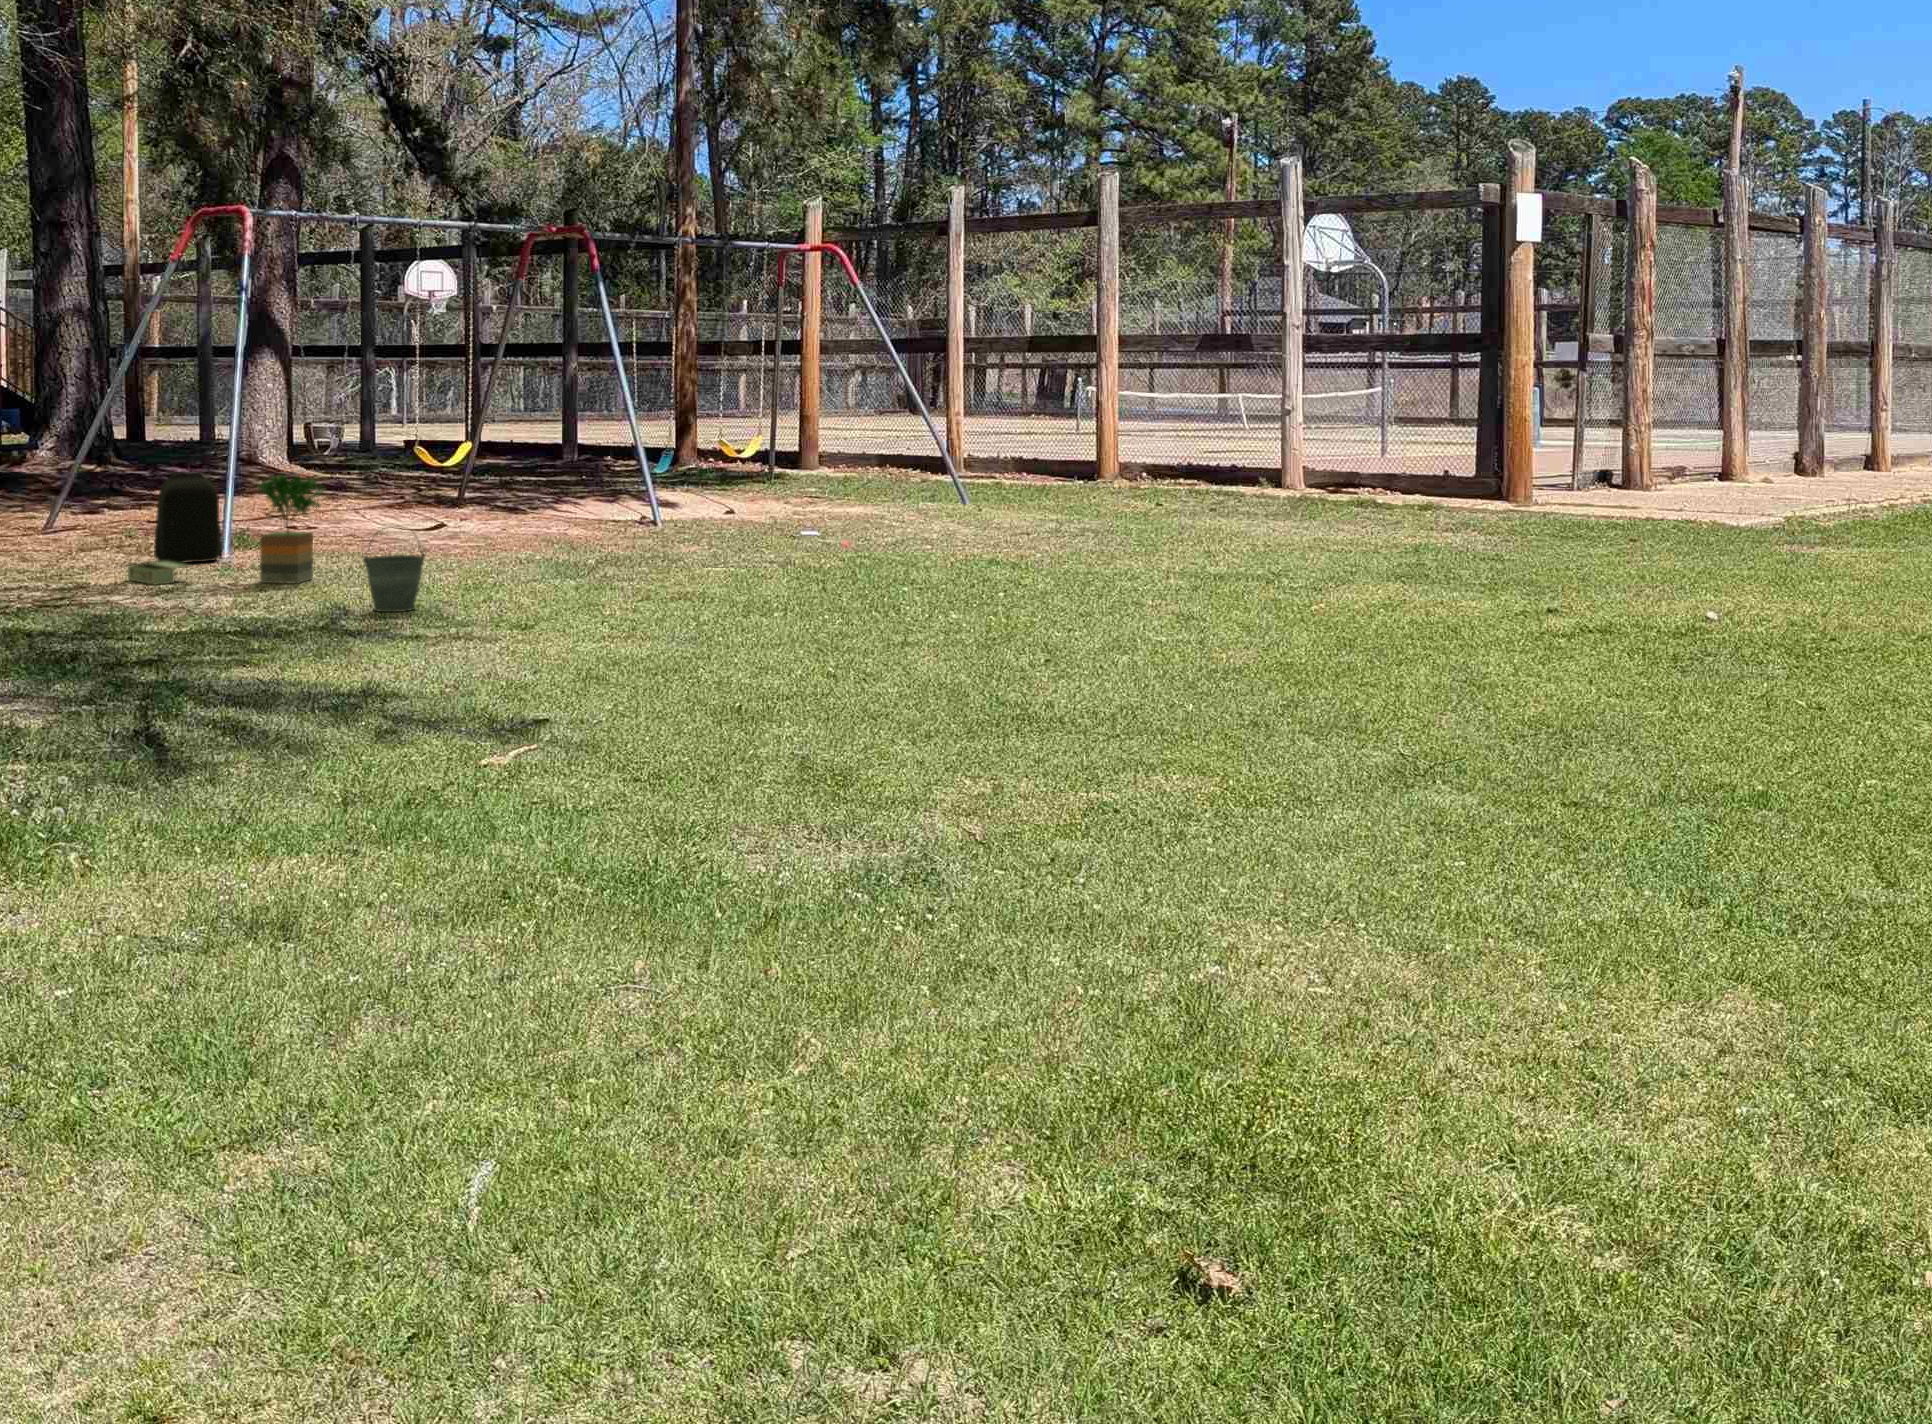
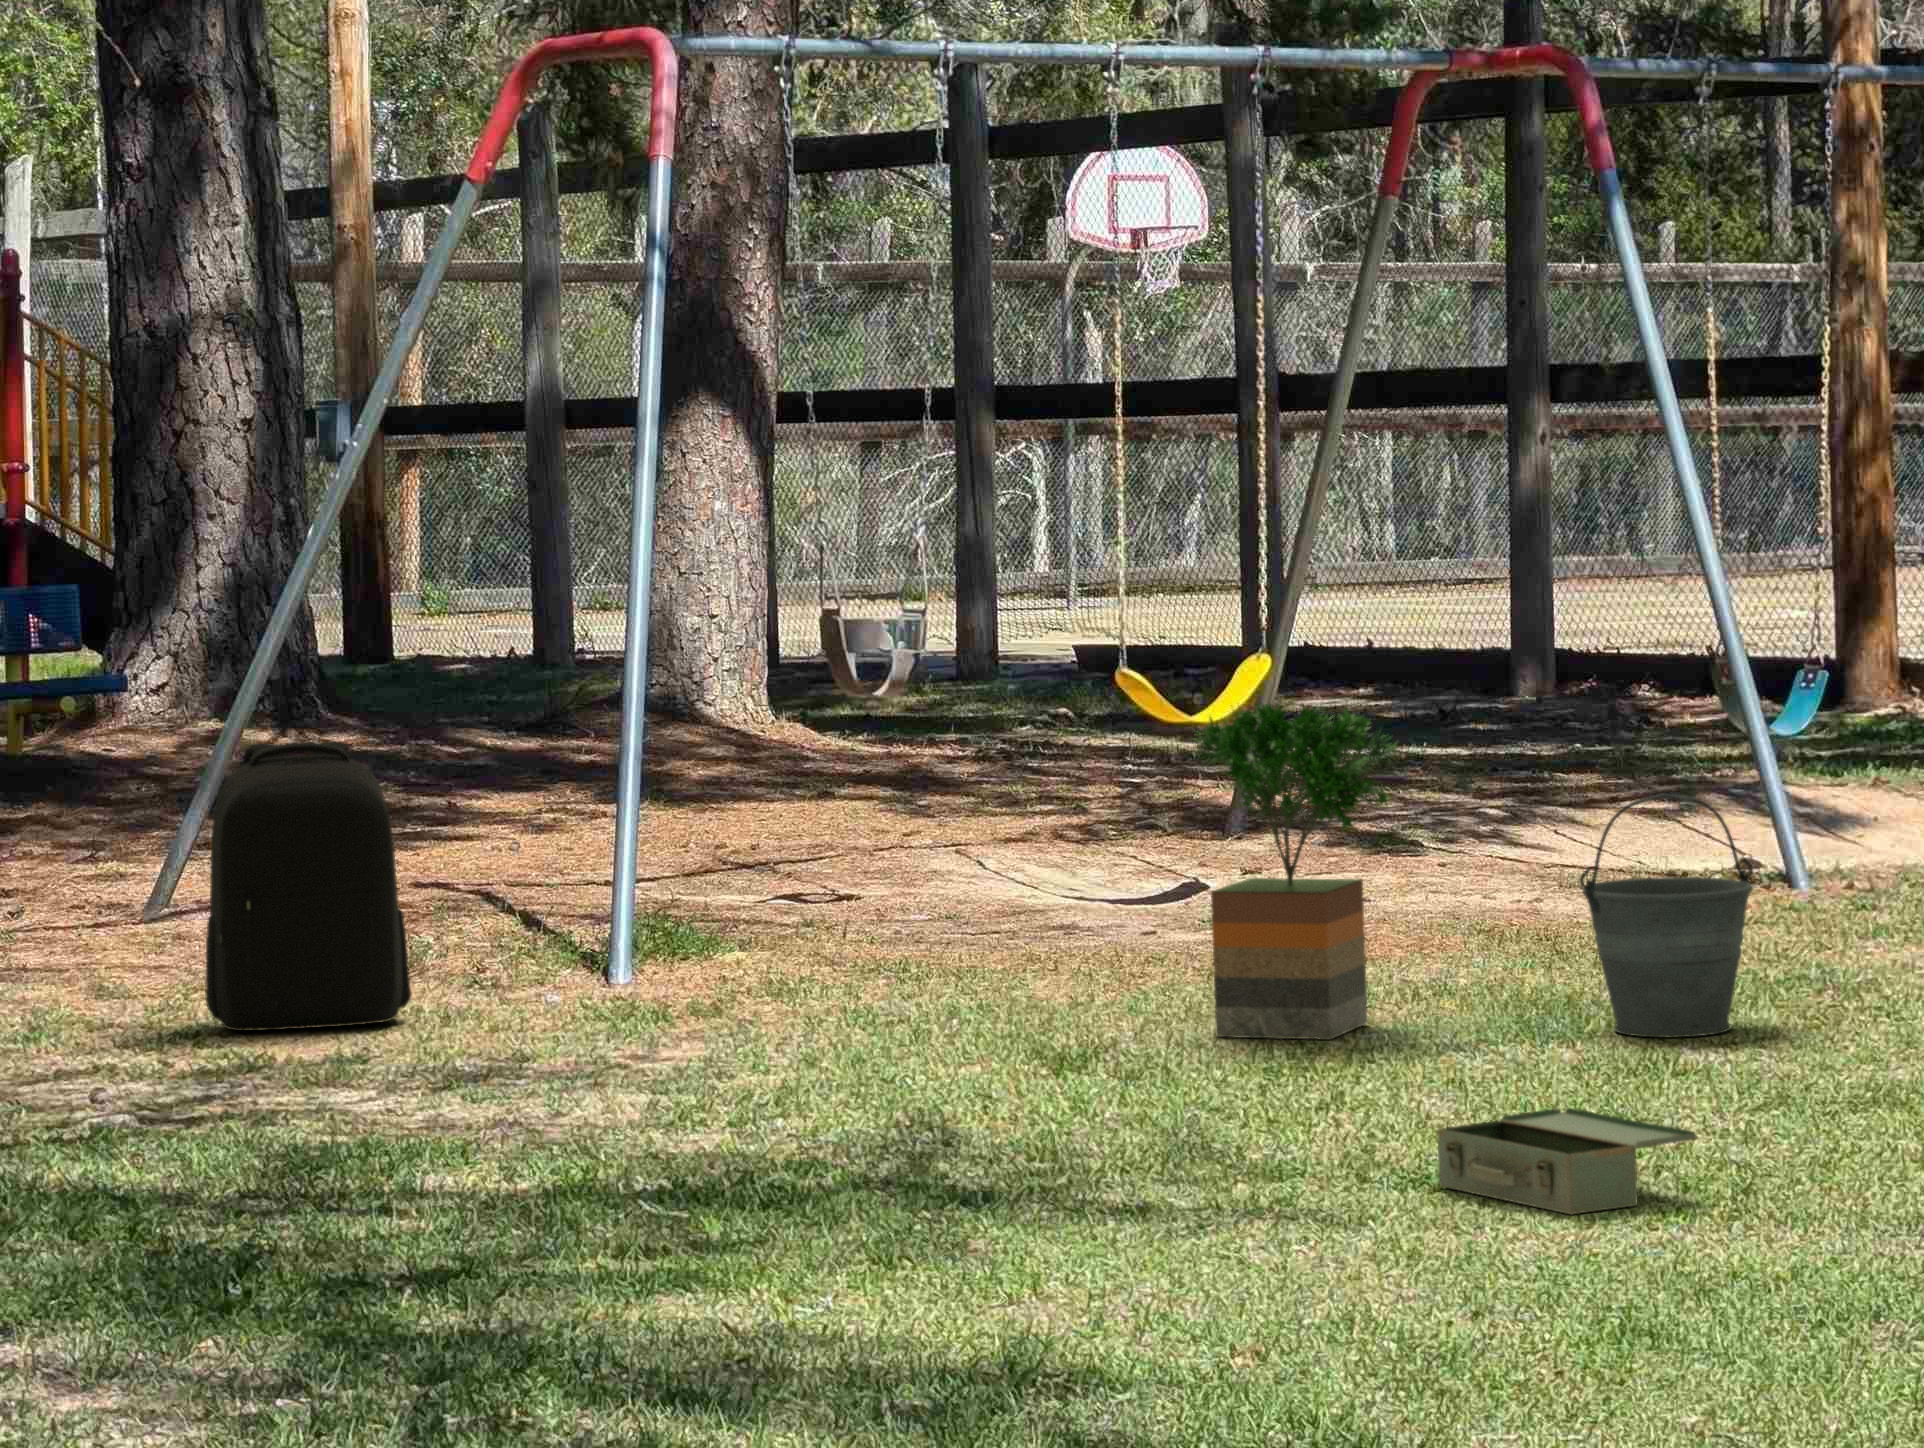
potted tree: present [258,475,325,584] -> present [1194,703,1396,1040]
bucket: present [363,527,425,612] -> present [1580,794,1753,1038]
toolbox: present [128,560,192,585] -> present [1438,1108,1697,1214]

